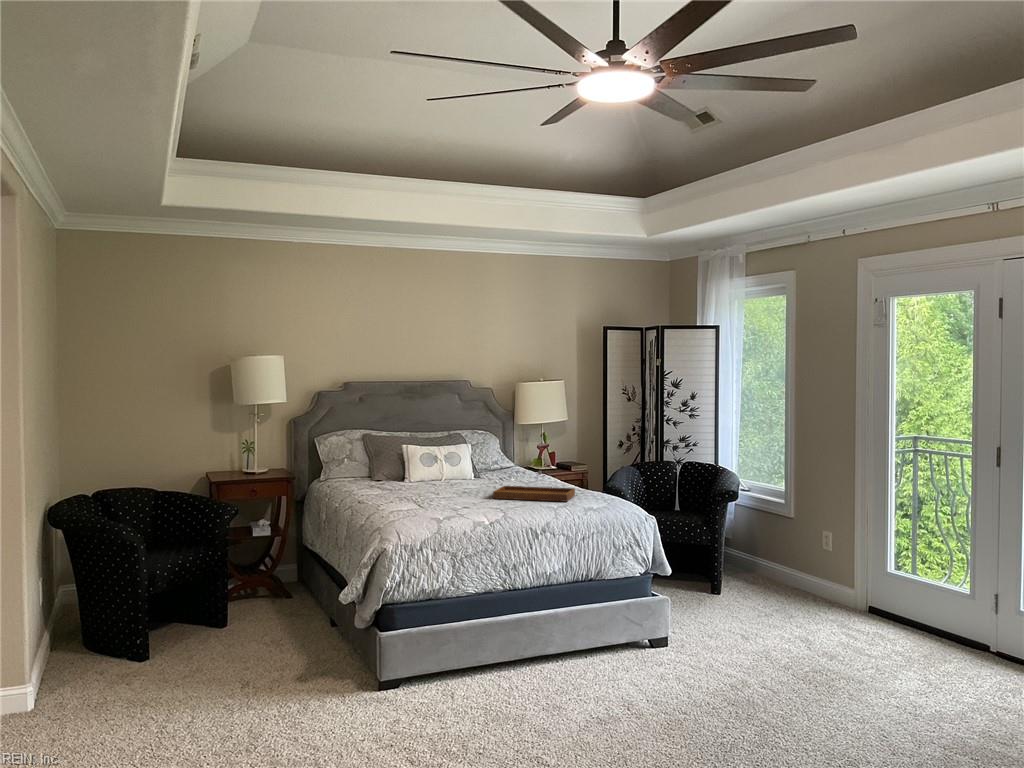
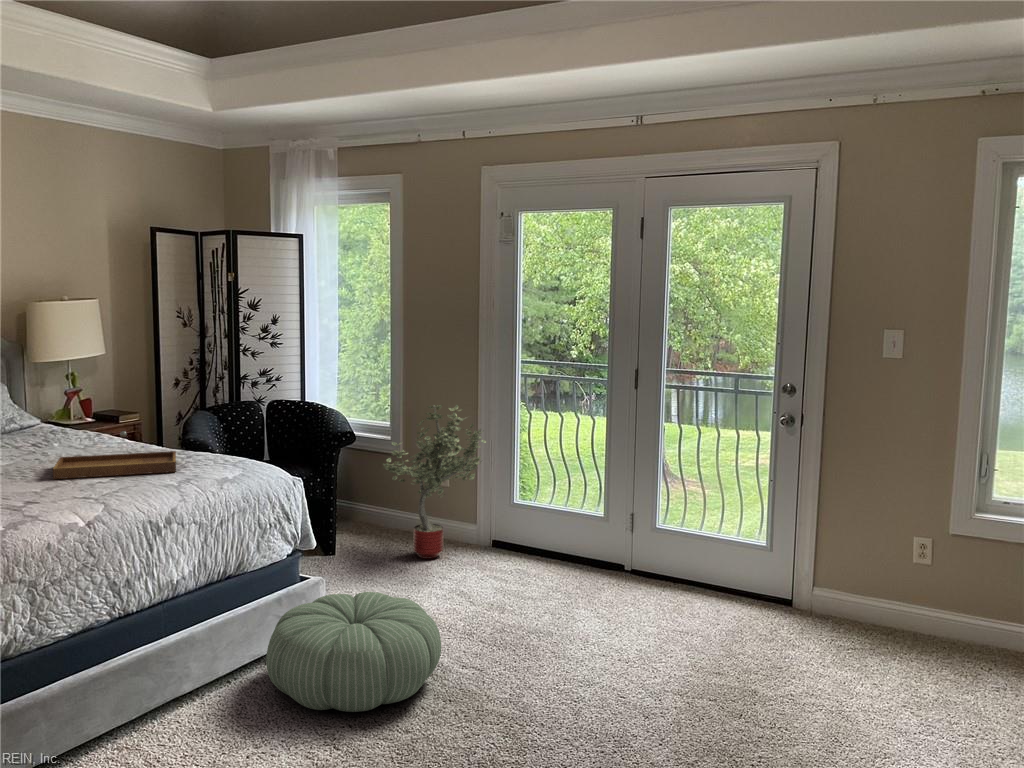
potted tree: none [767,471,855,610] -> present [384,405,486,559]
pouf: none [604,608,739,694] -> present [266,592,441,712]

